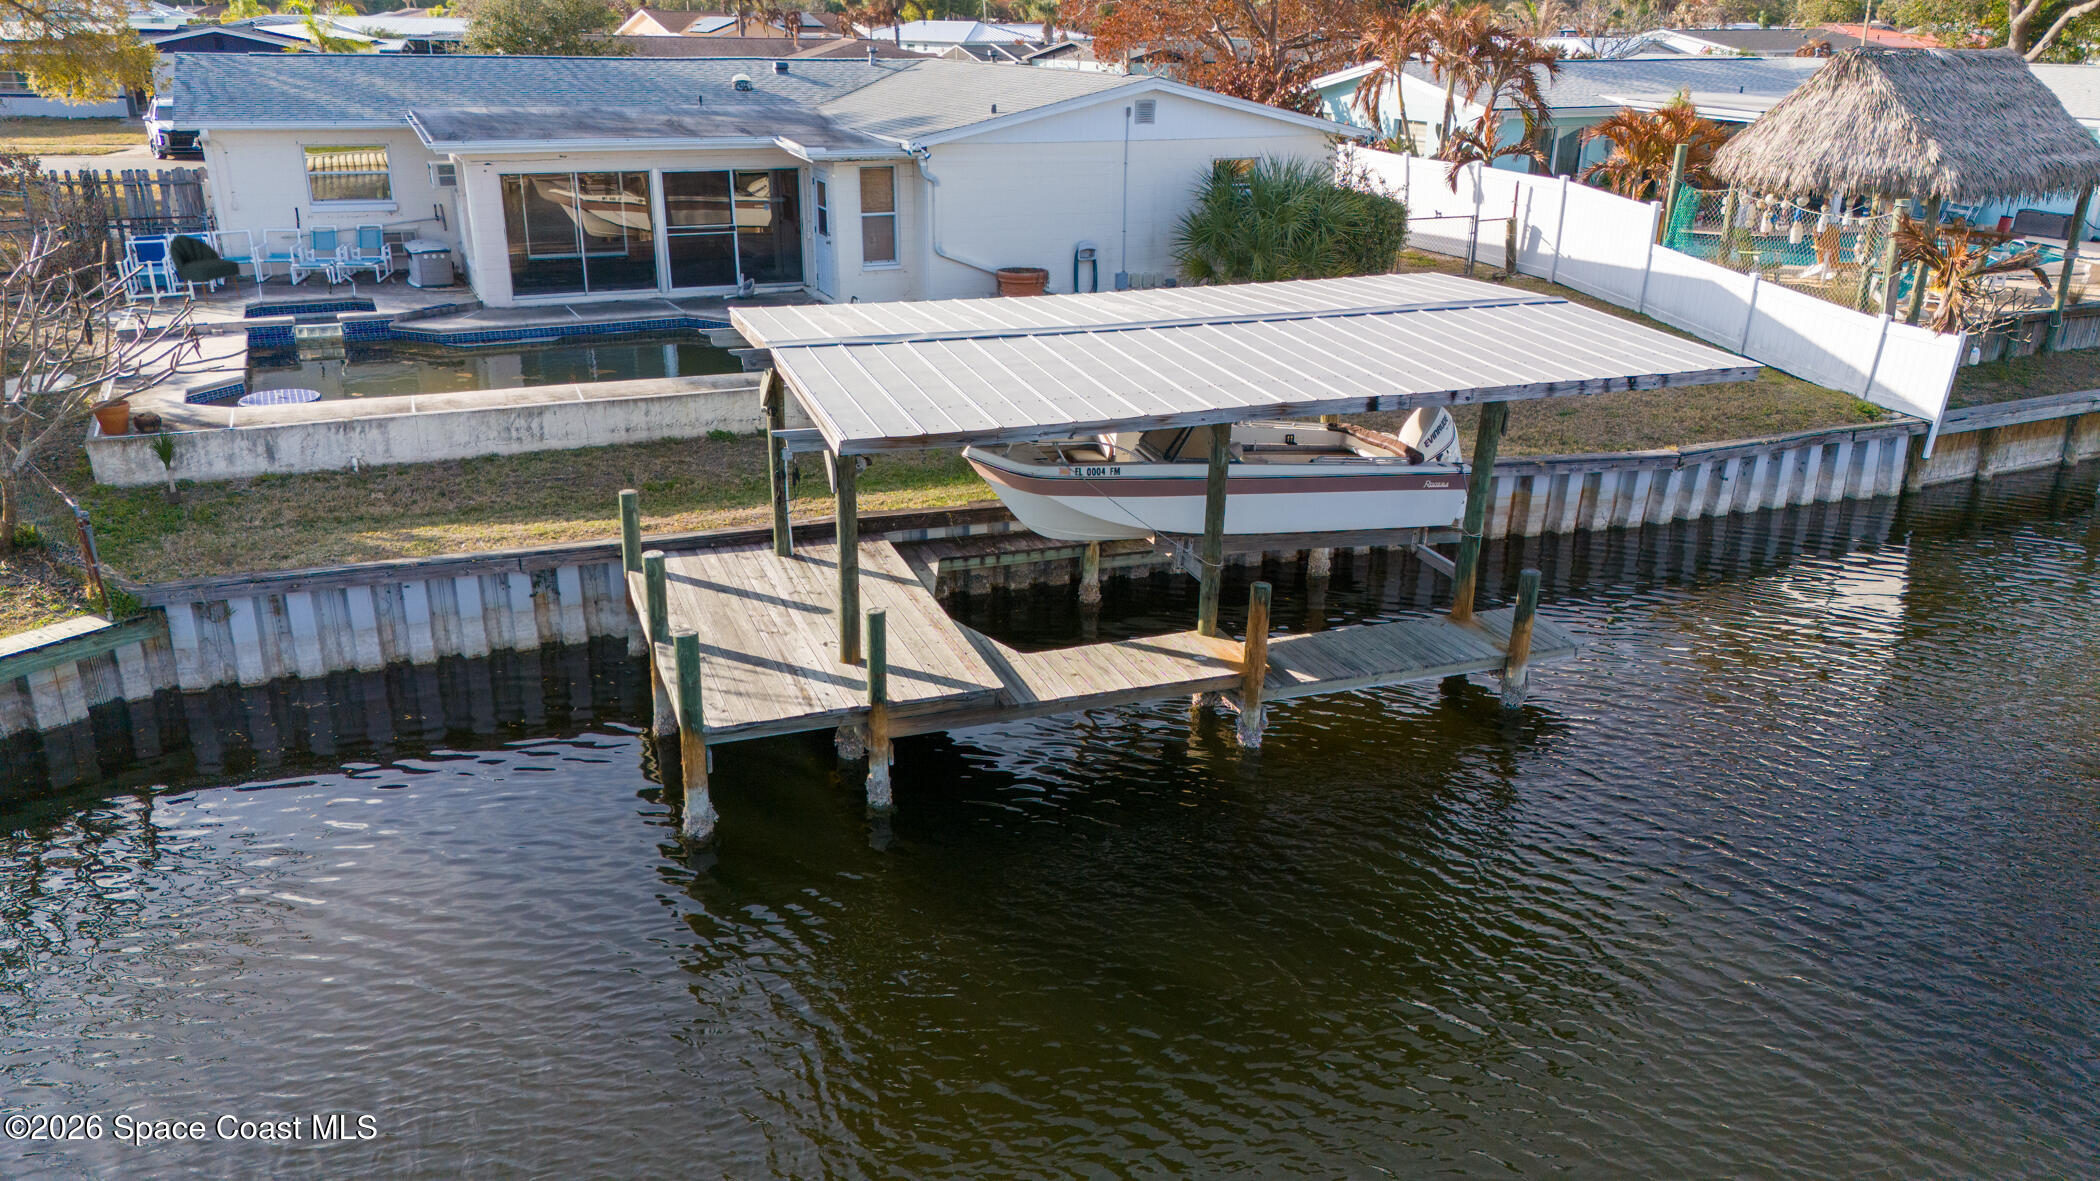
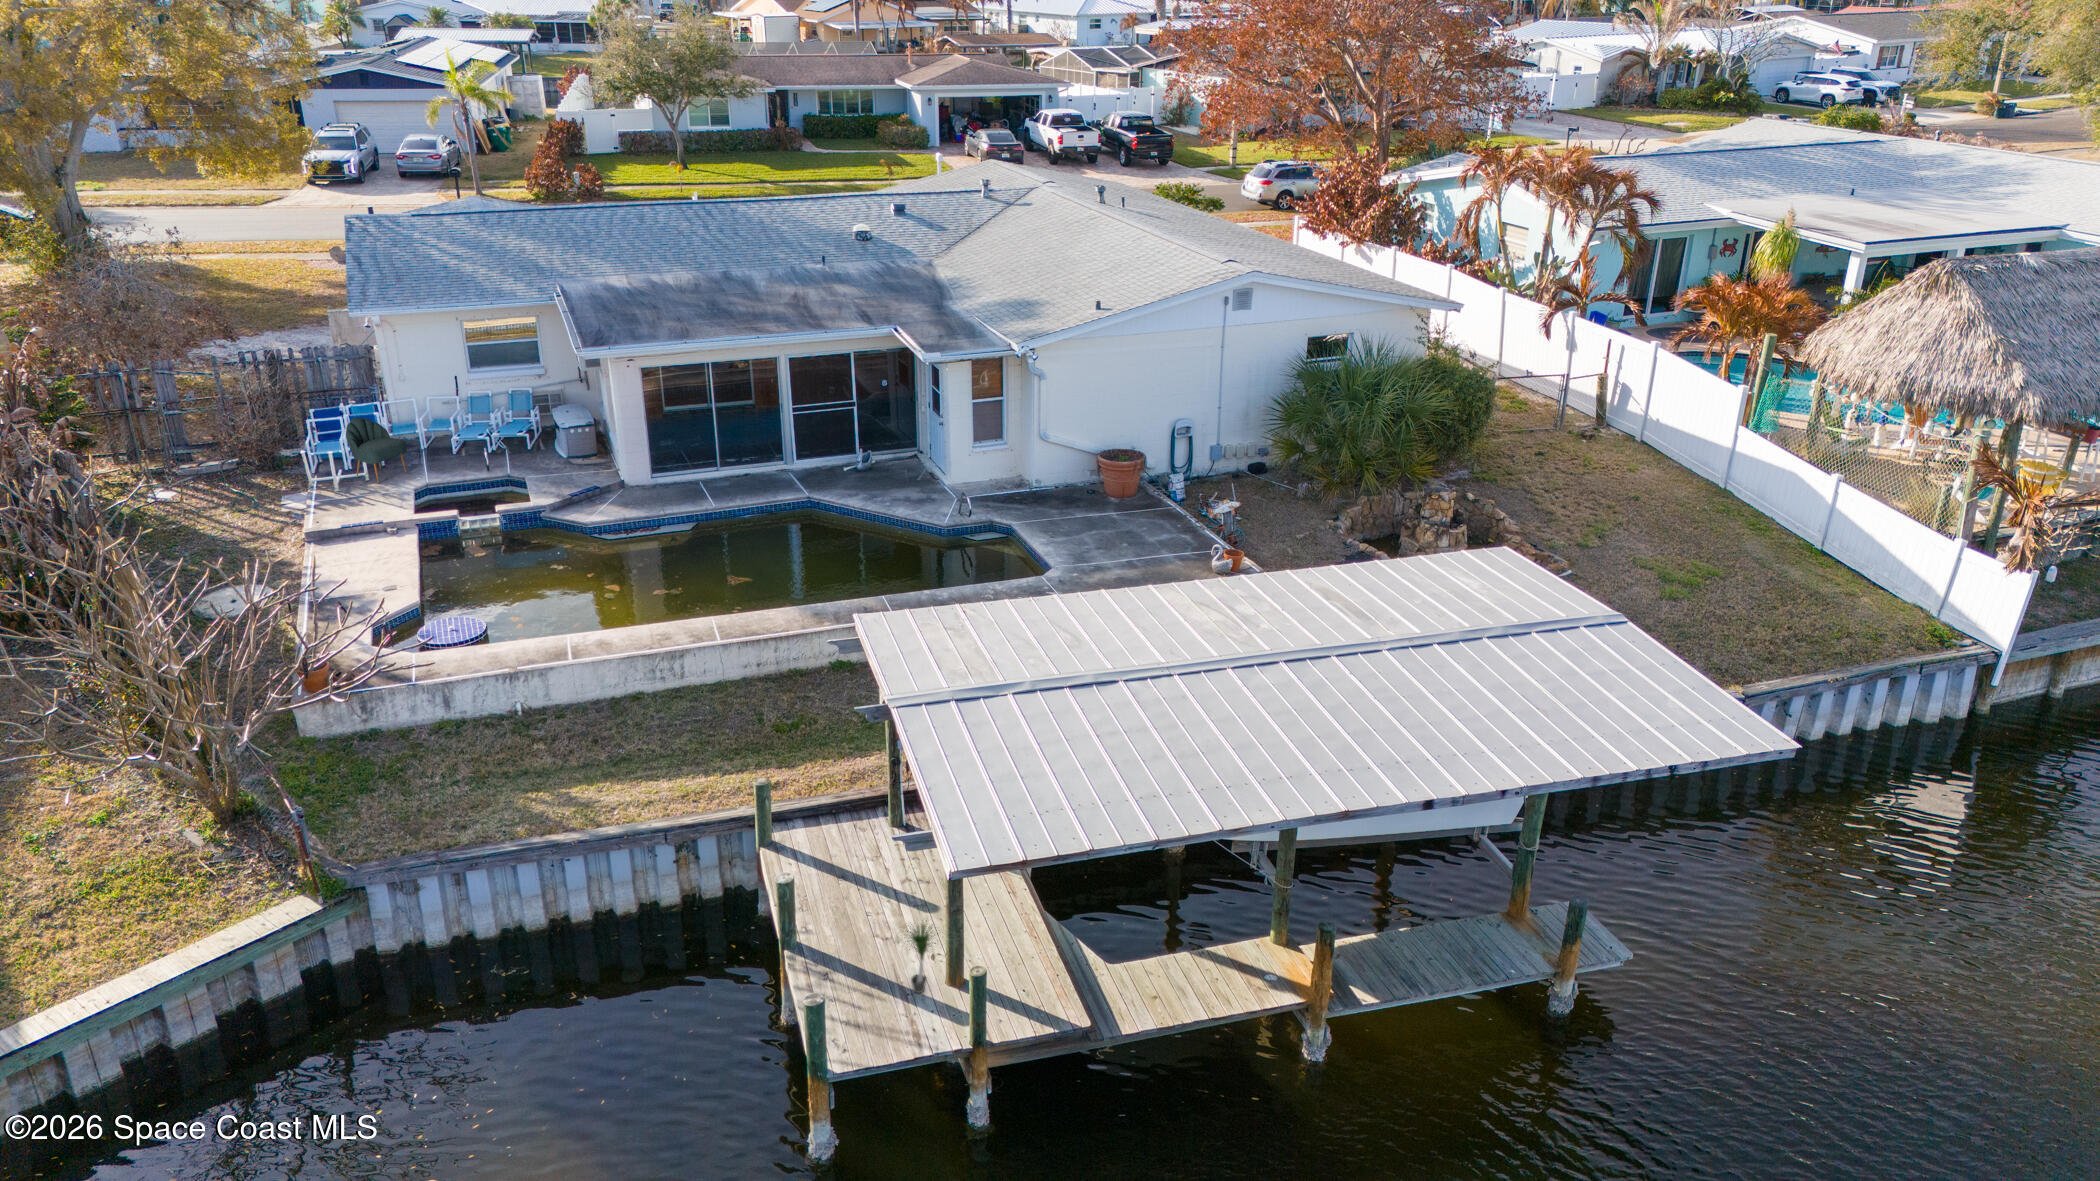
potted plant: present [140,428,181,504] -> present [907,920,938,993]

